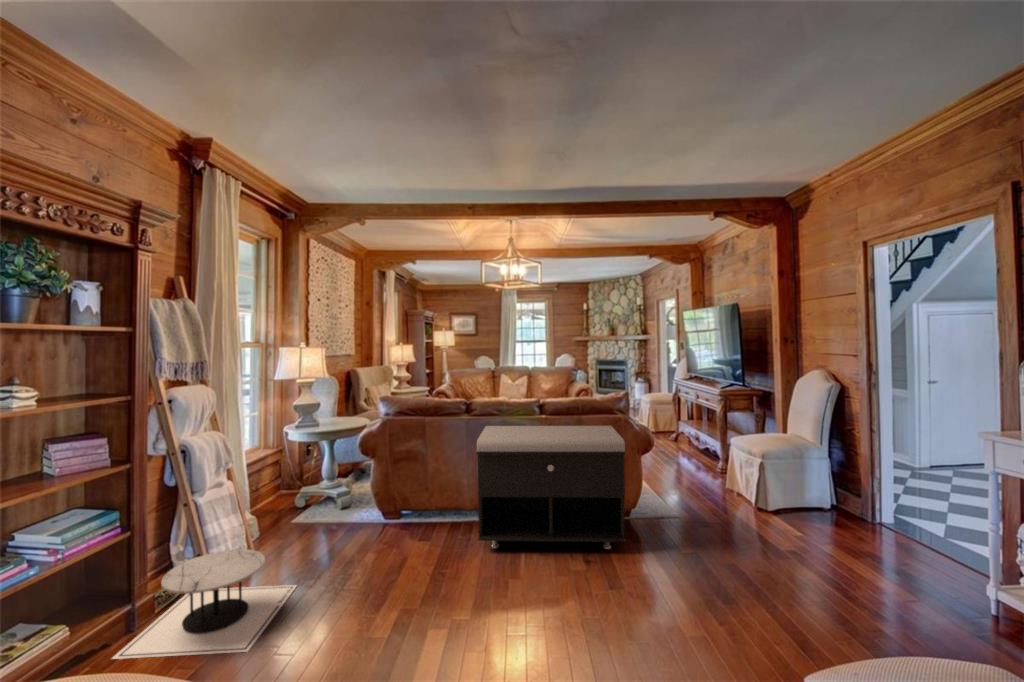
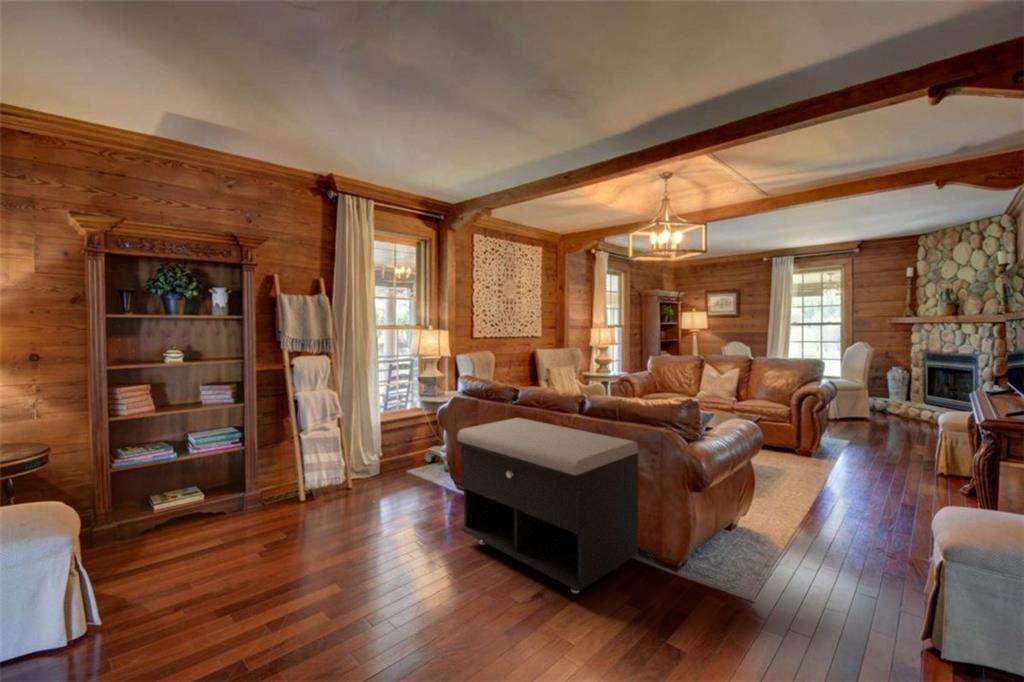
side table: present [112,549,296,659] -> none [212,476,332,547]

